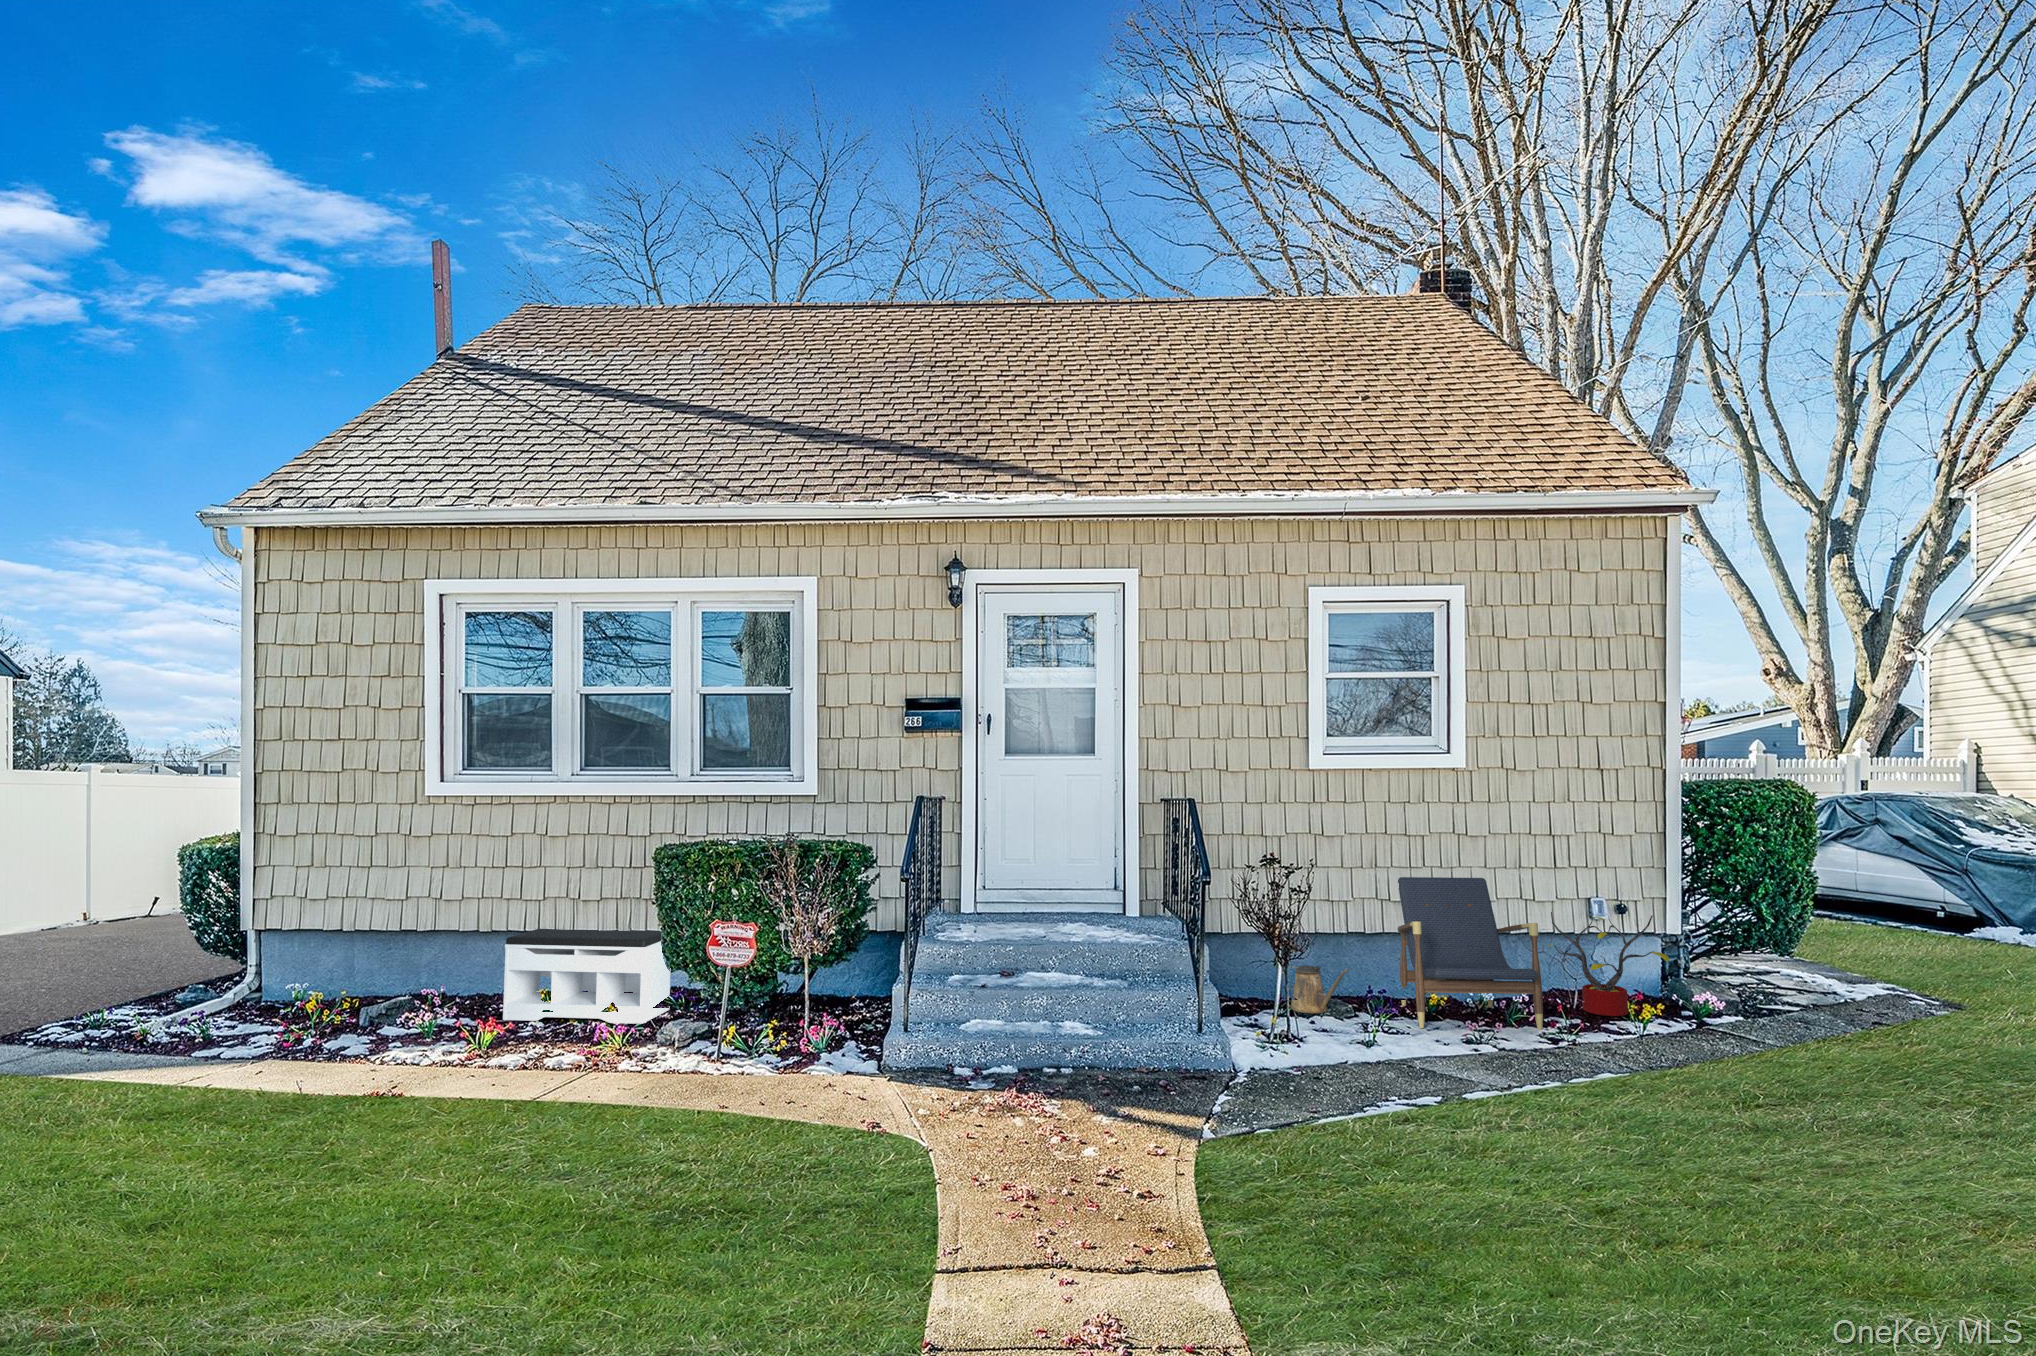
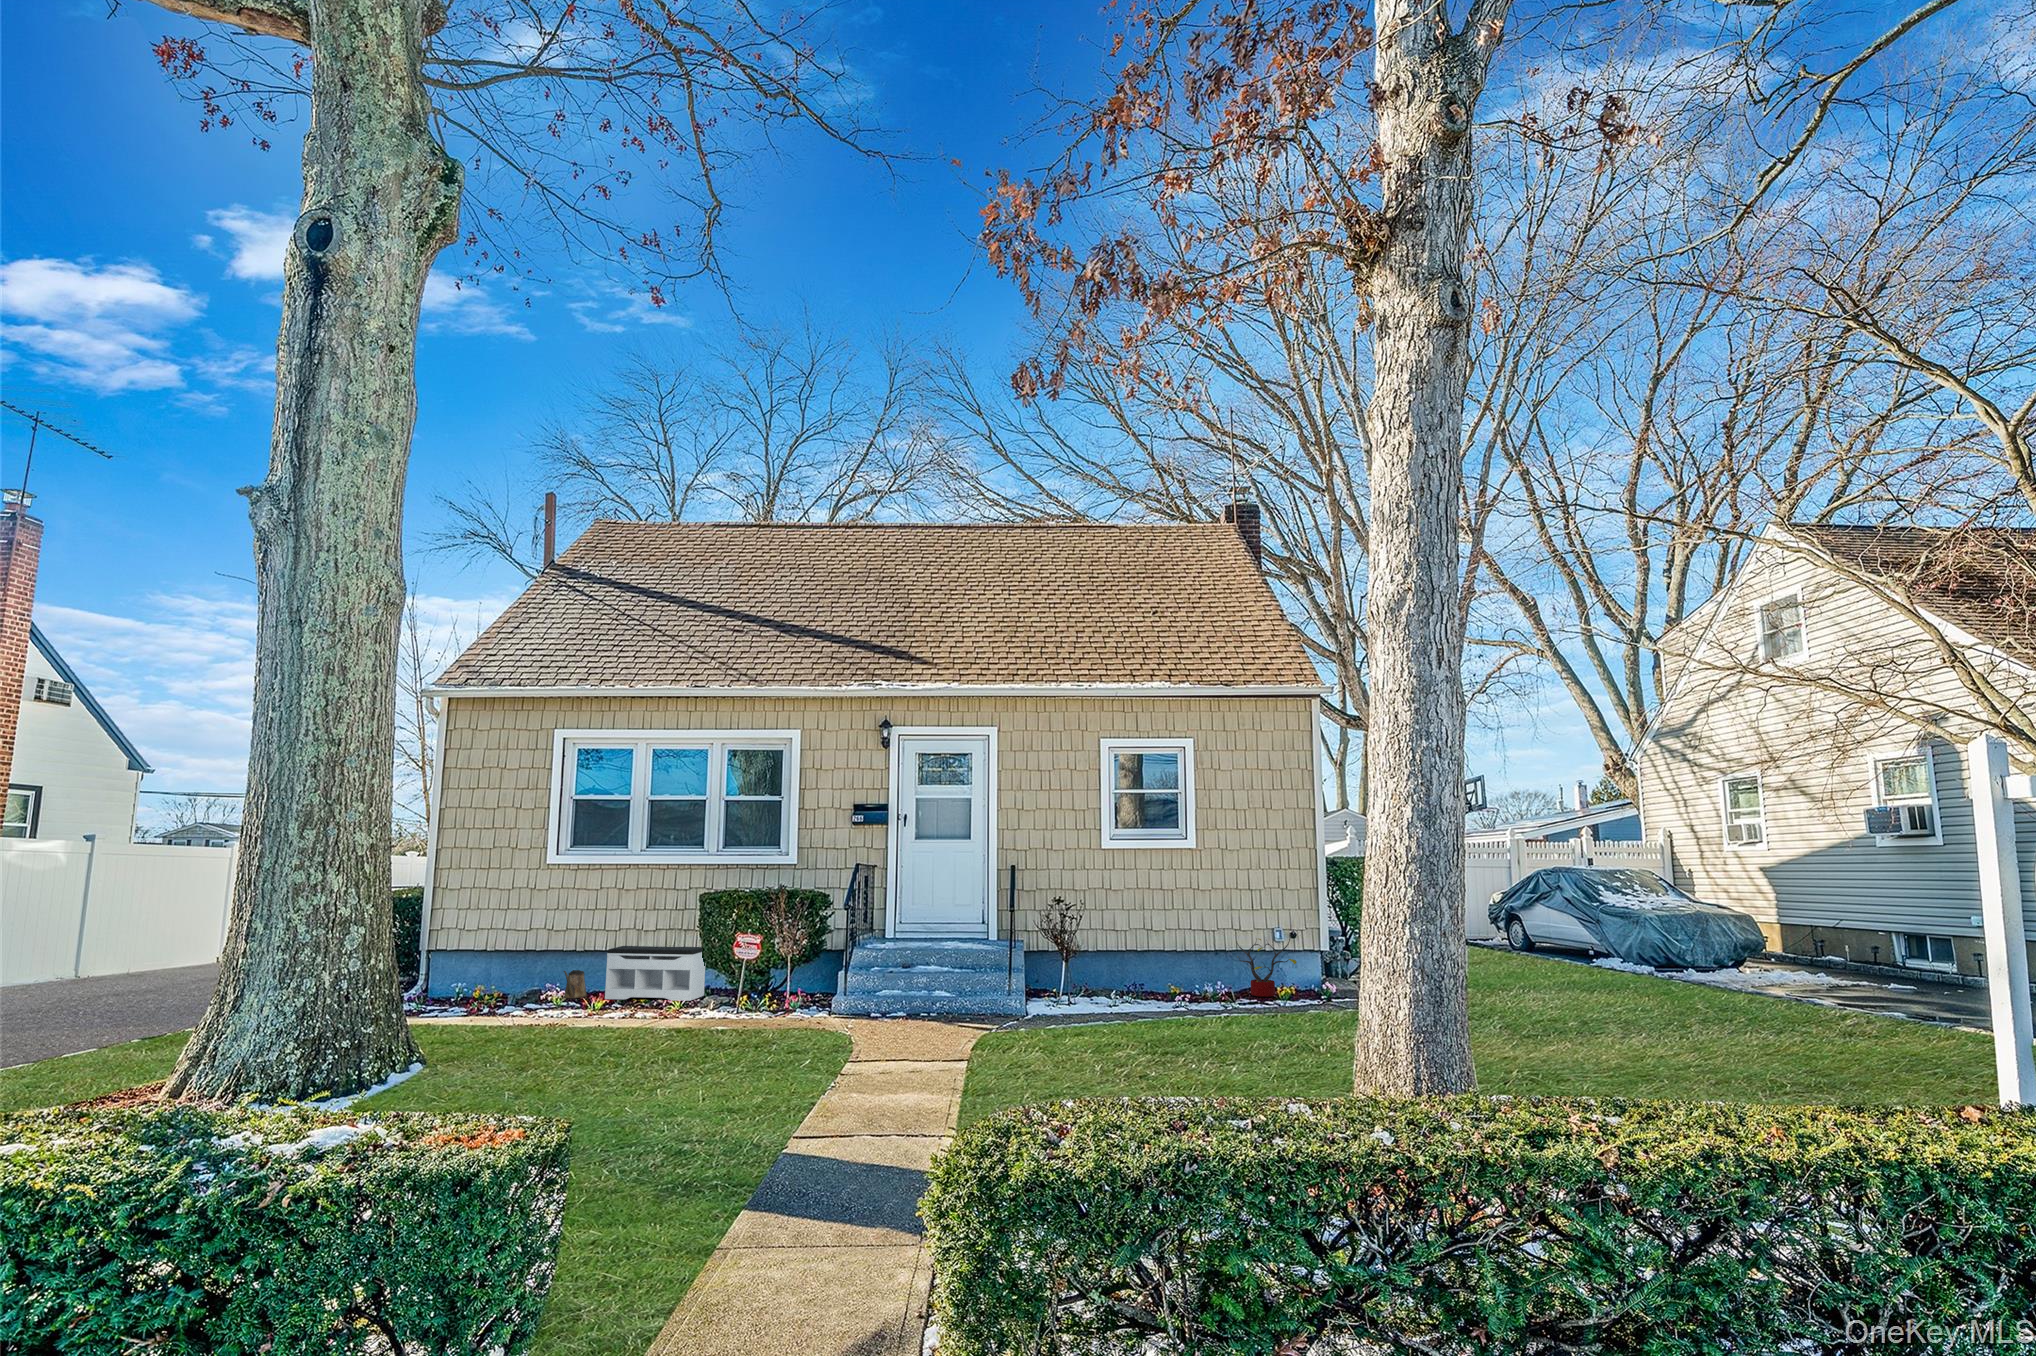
lounge chair: present [1398,877,1543,1030] -> none [1143,916,1216,1002]
watering can: present [1290,965,1349,1013] -> present [564,970,587,998]

